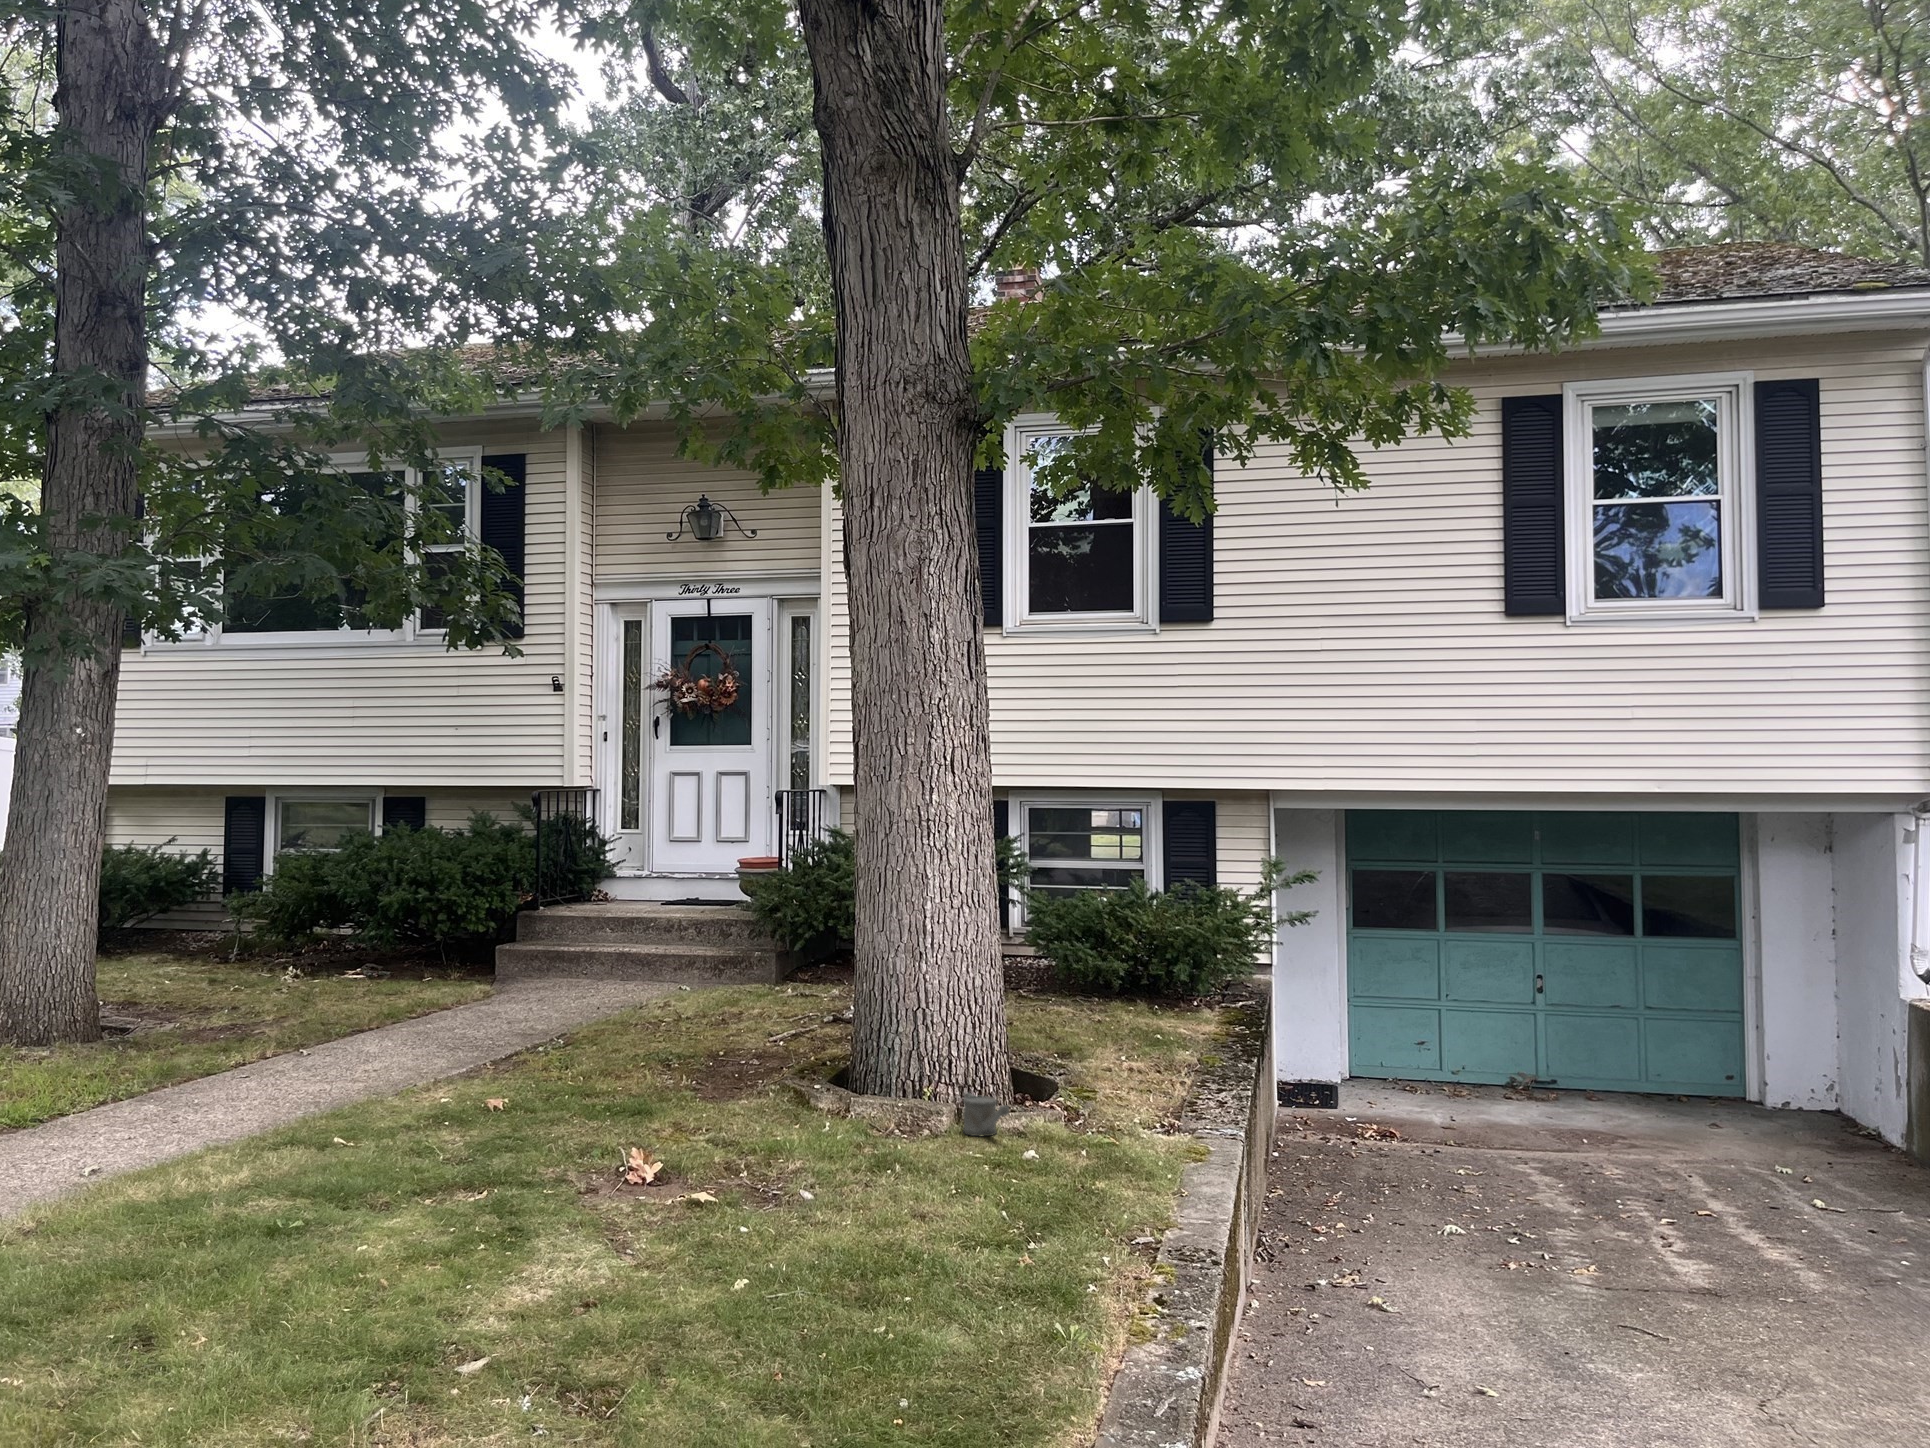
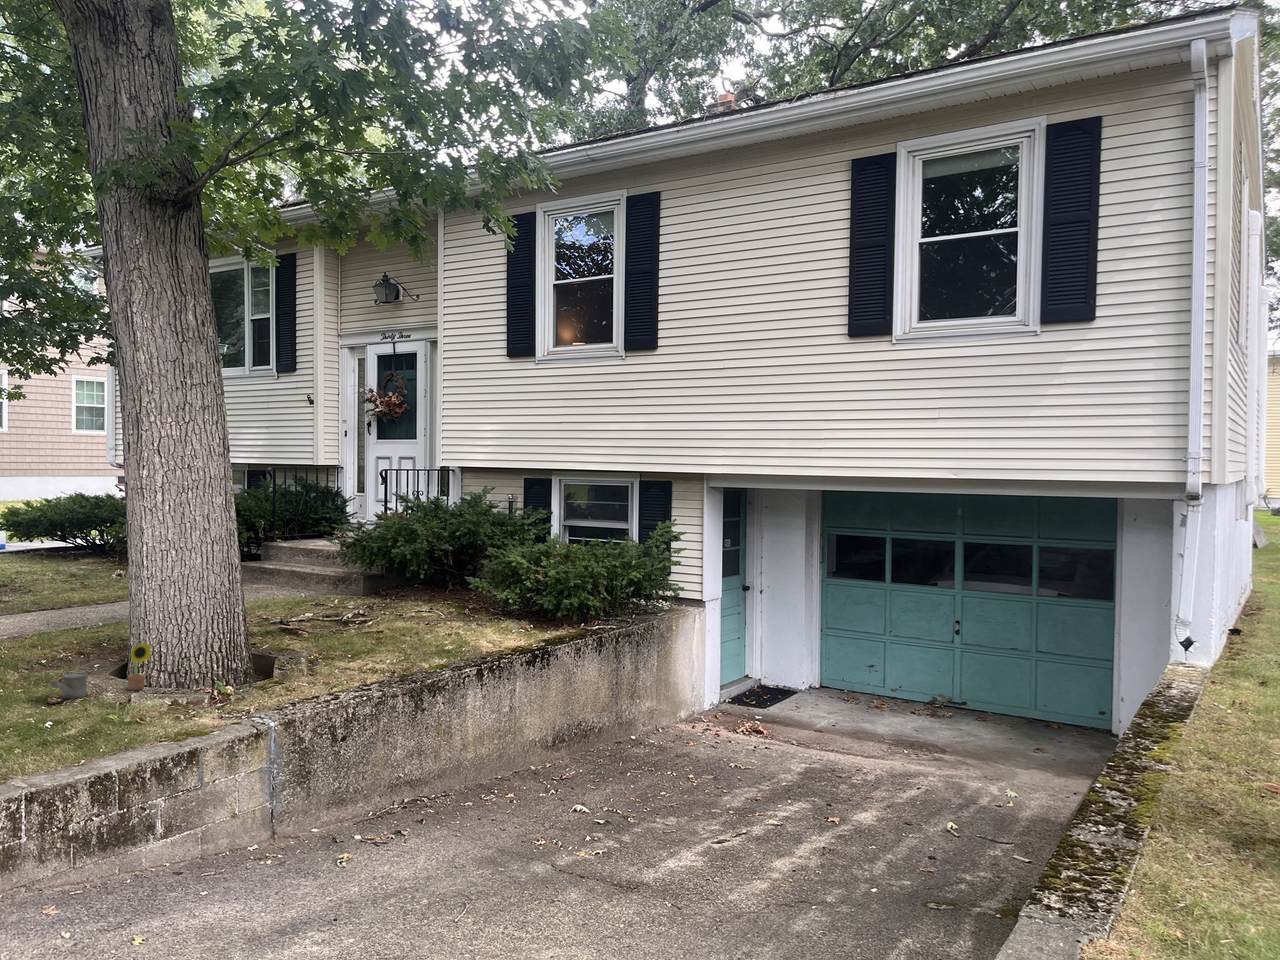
decorative plant: none [1011,1043,1046,1119] -> present [128,643,153,690]

